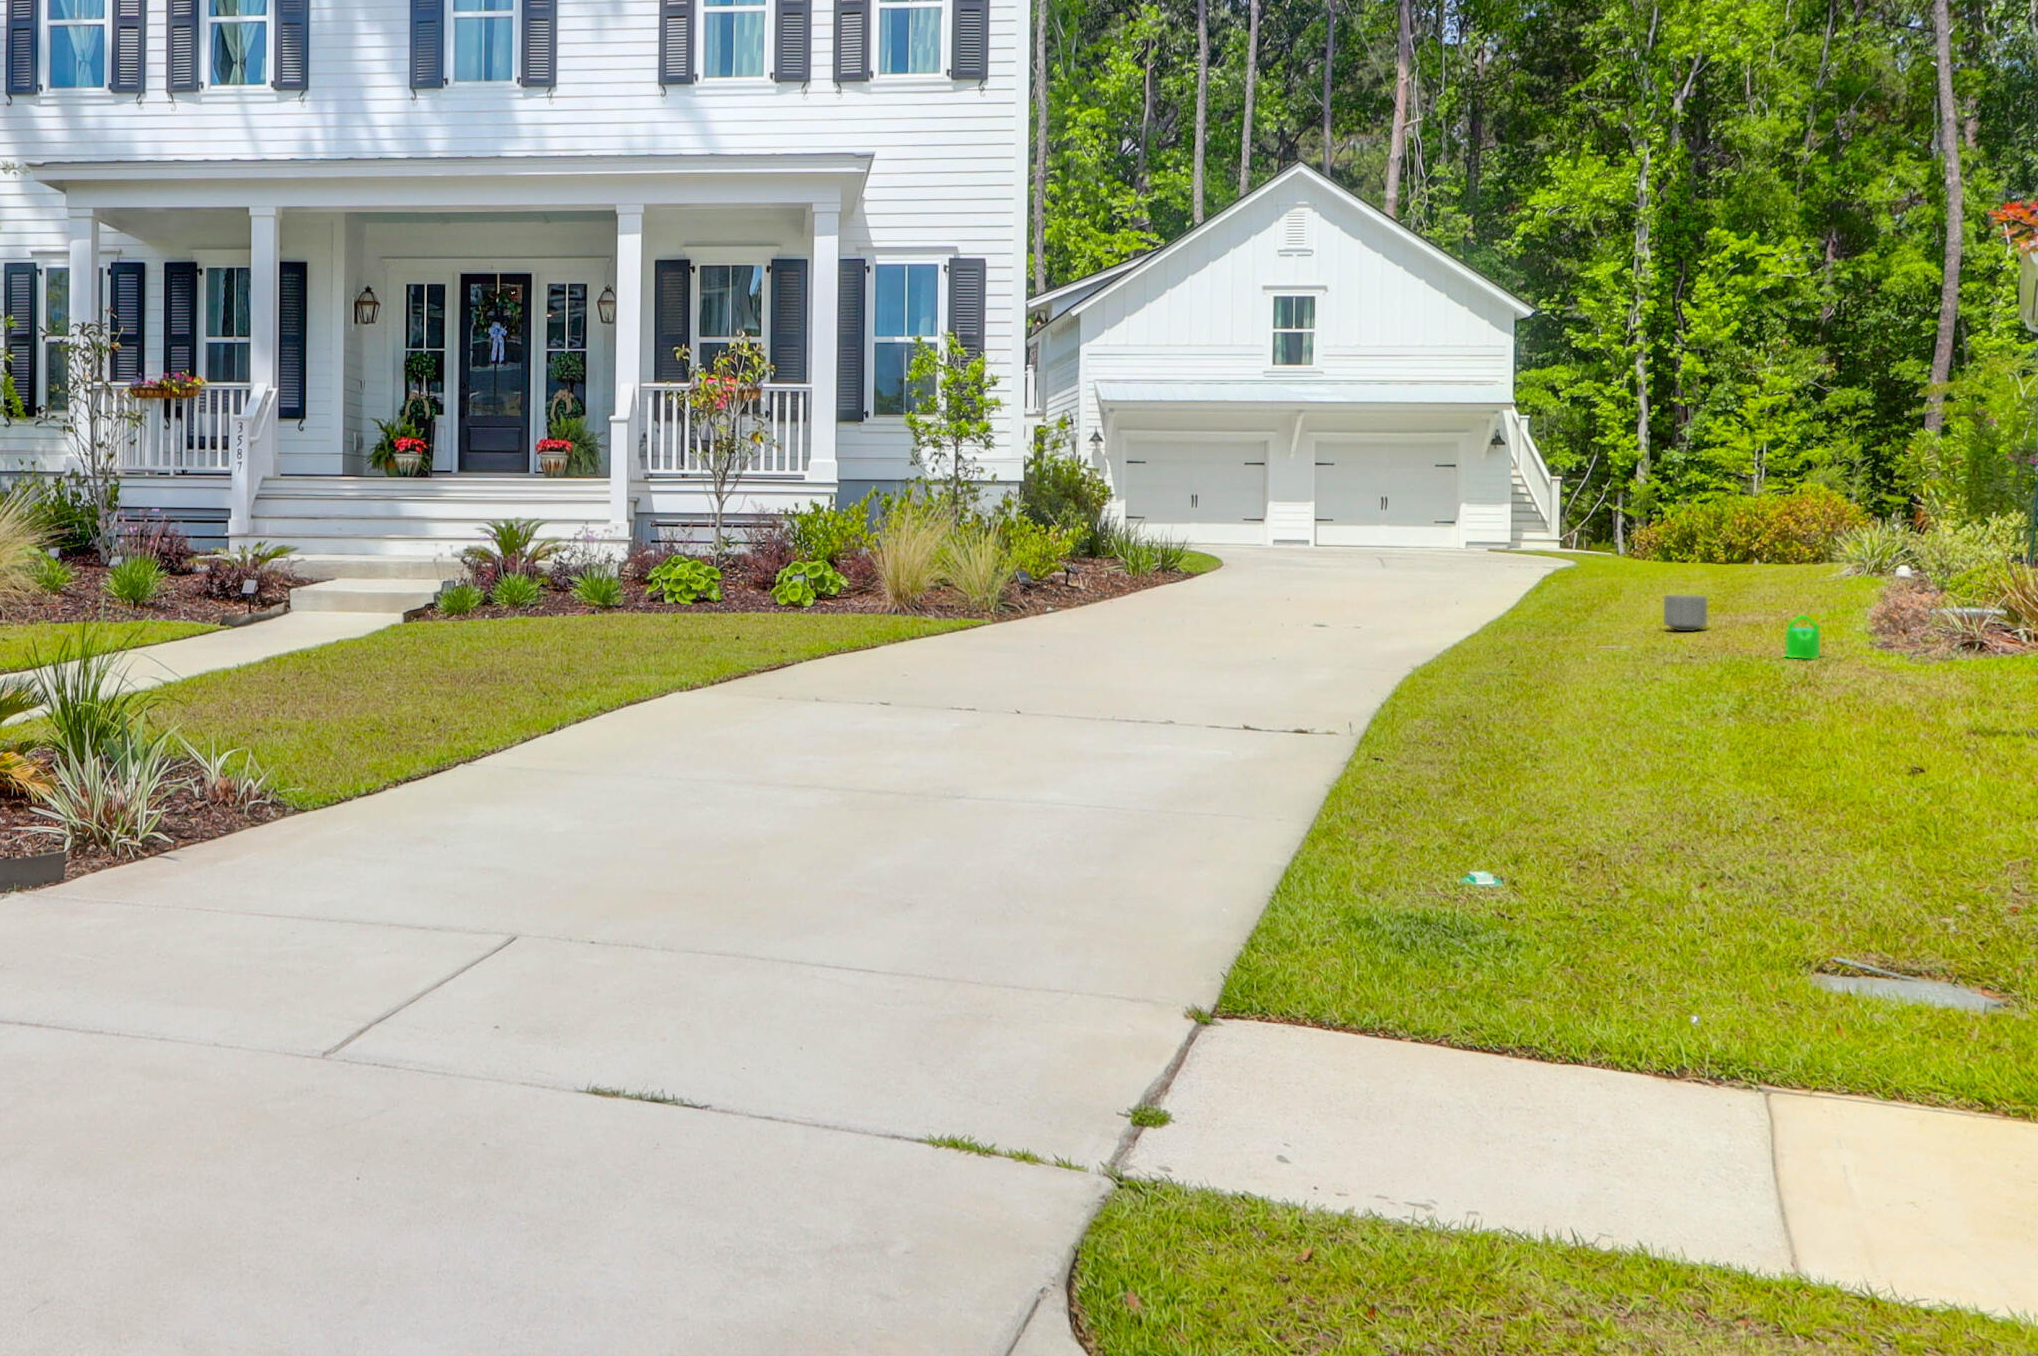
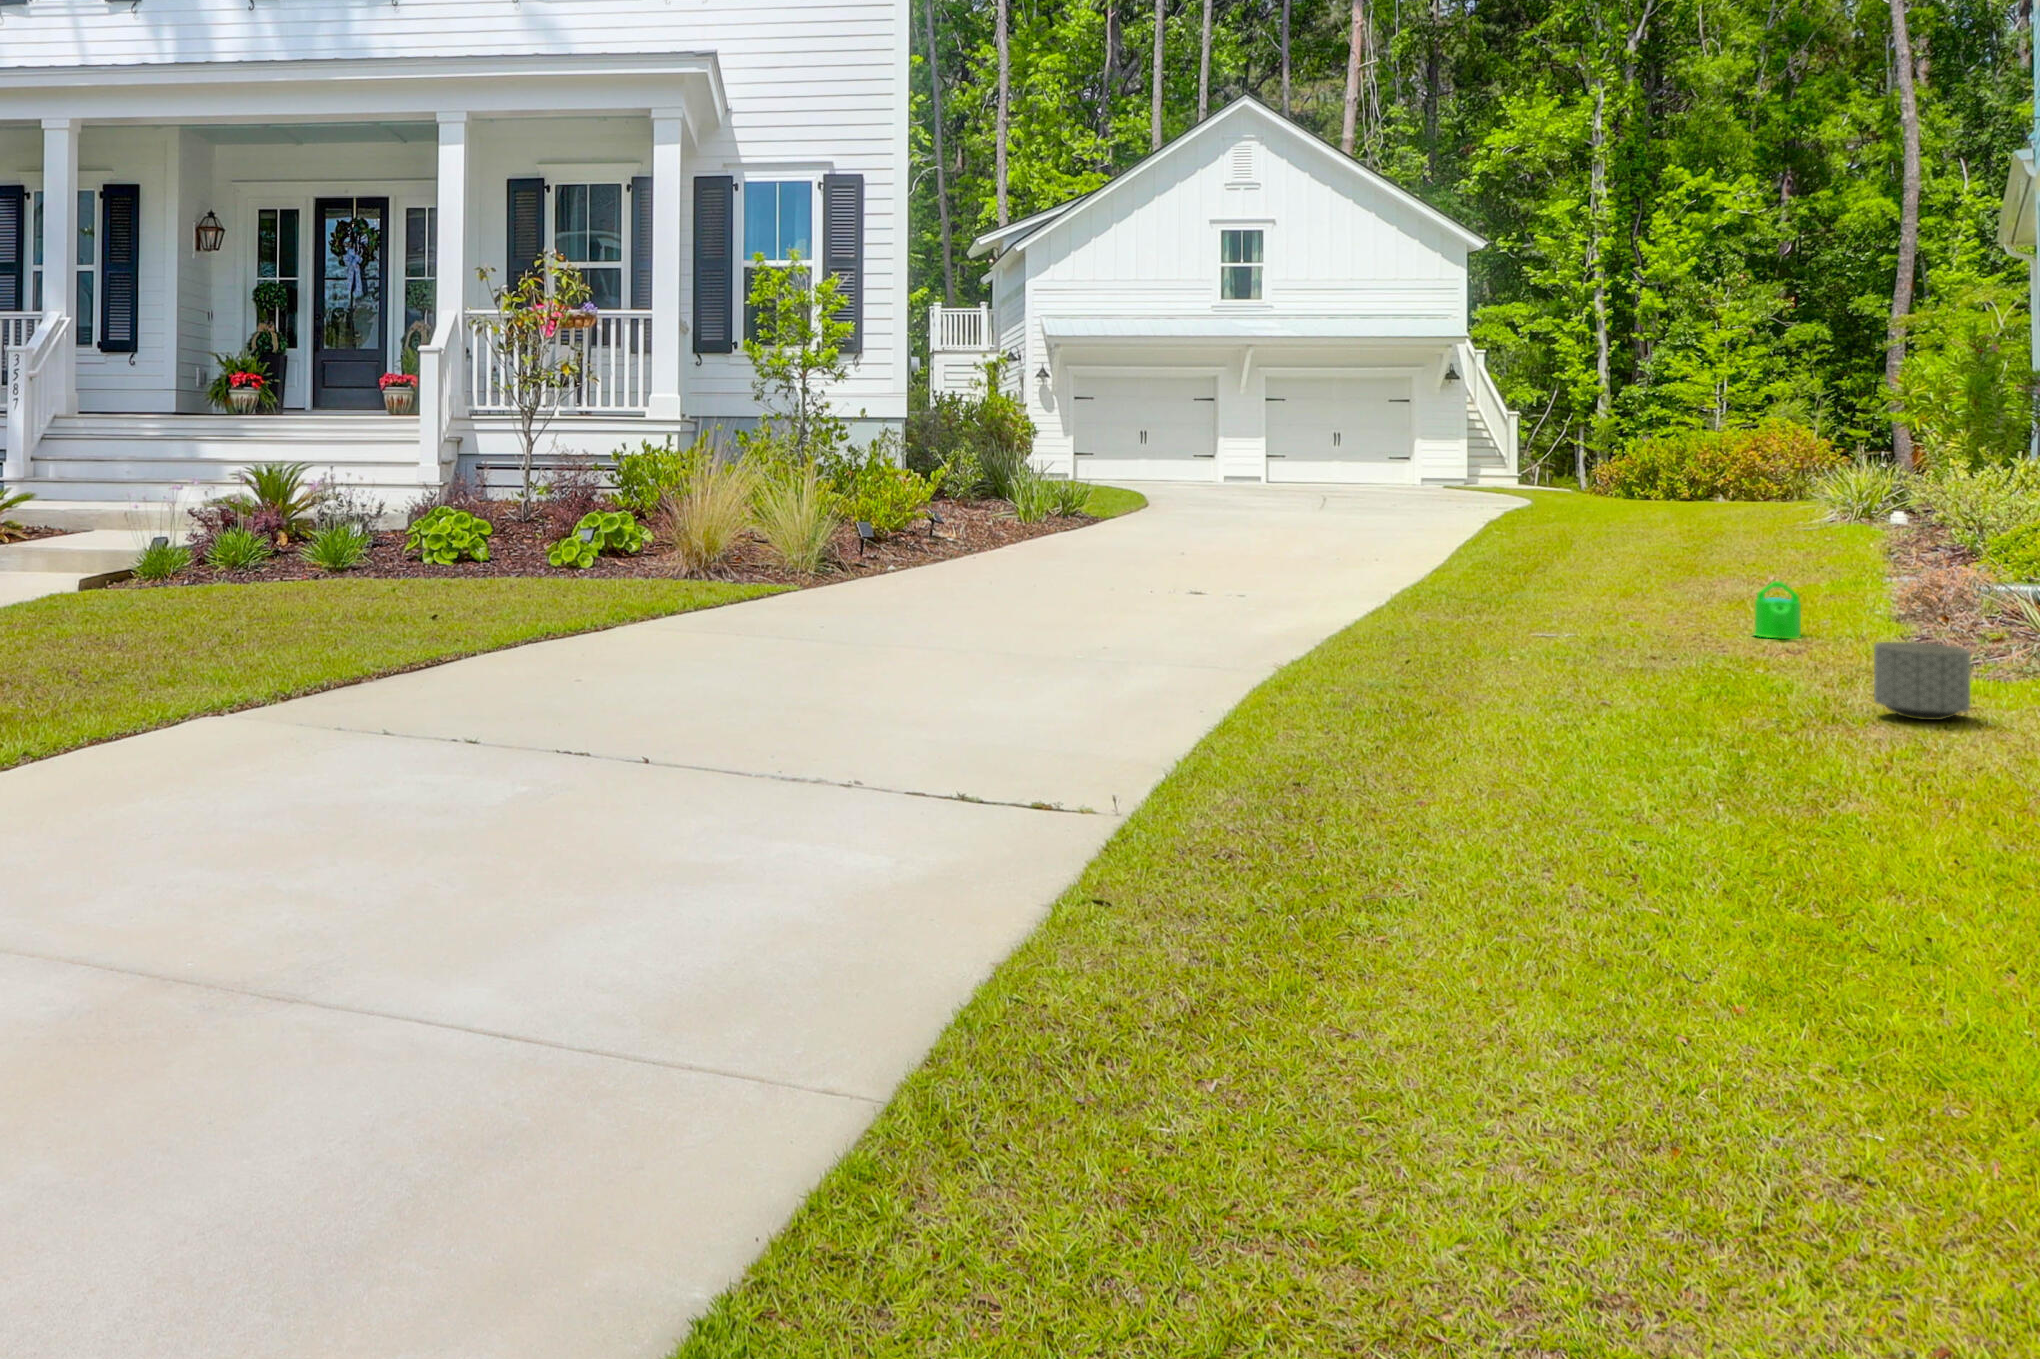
planter: present [1664,595,1707,631] -> present [1874,642,1970,720]

